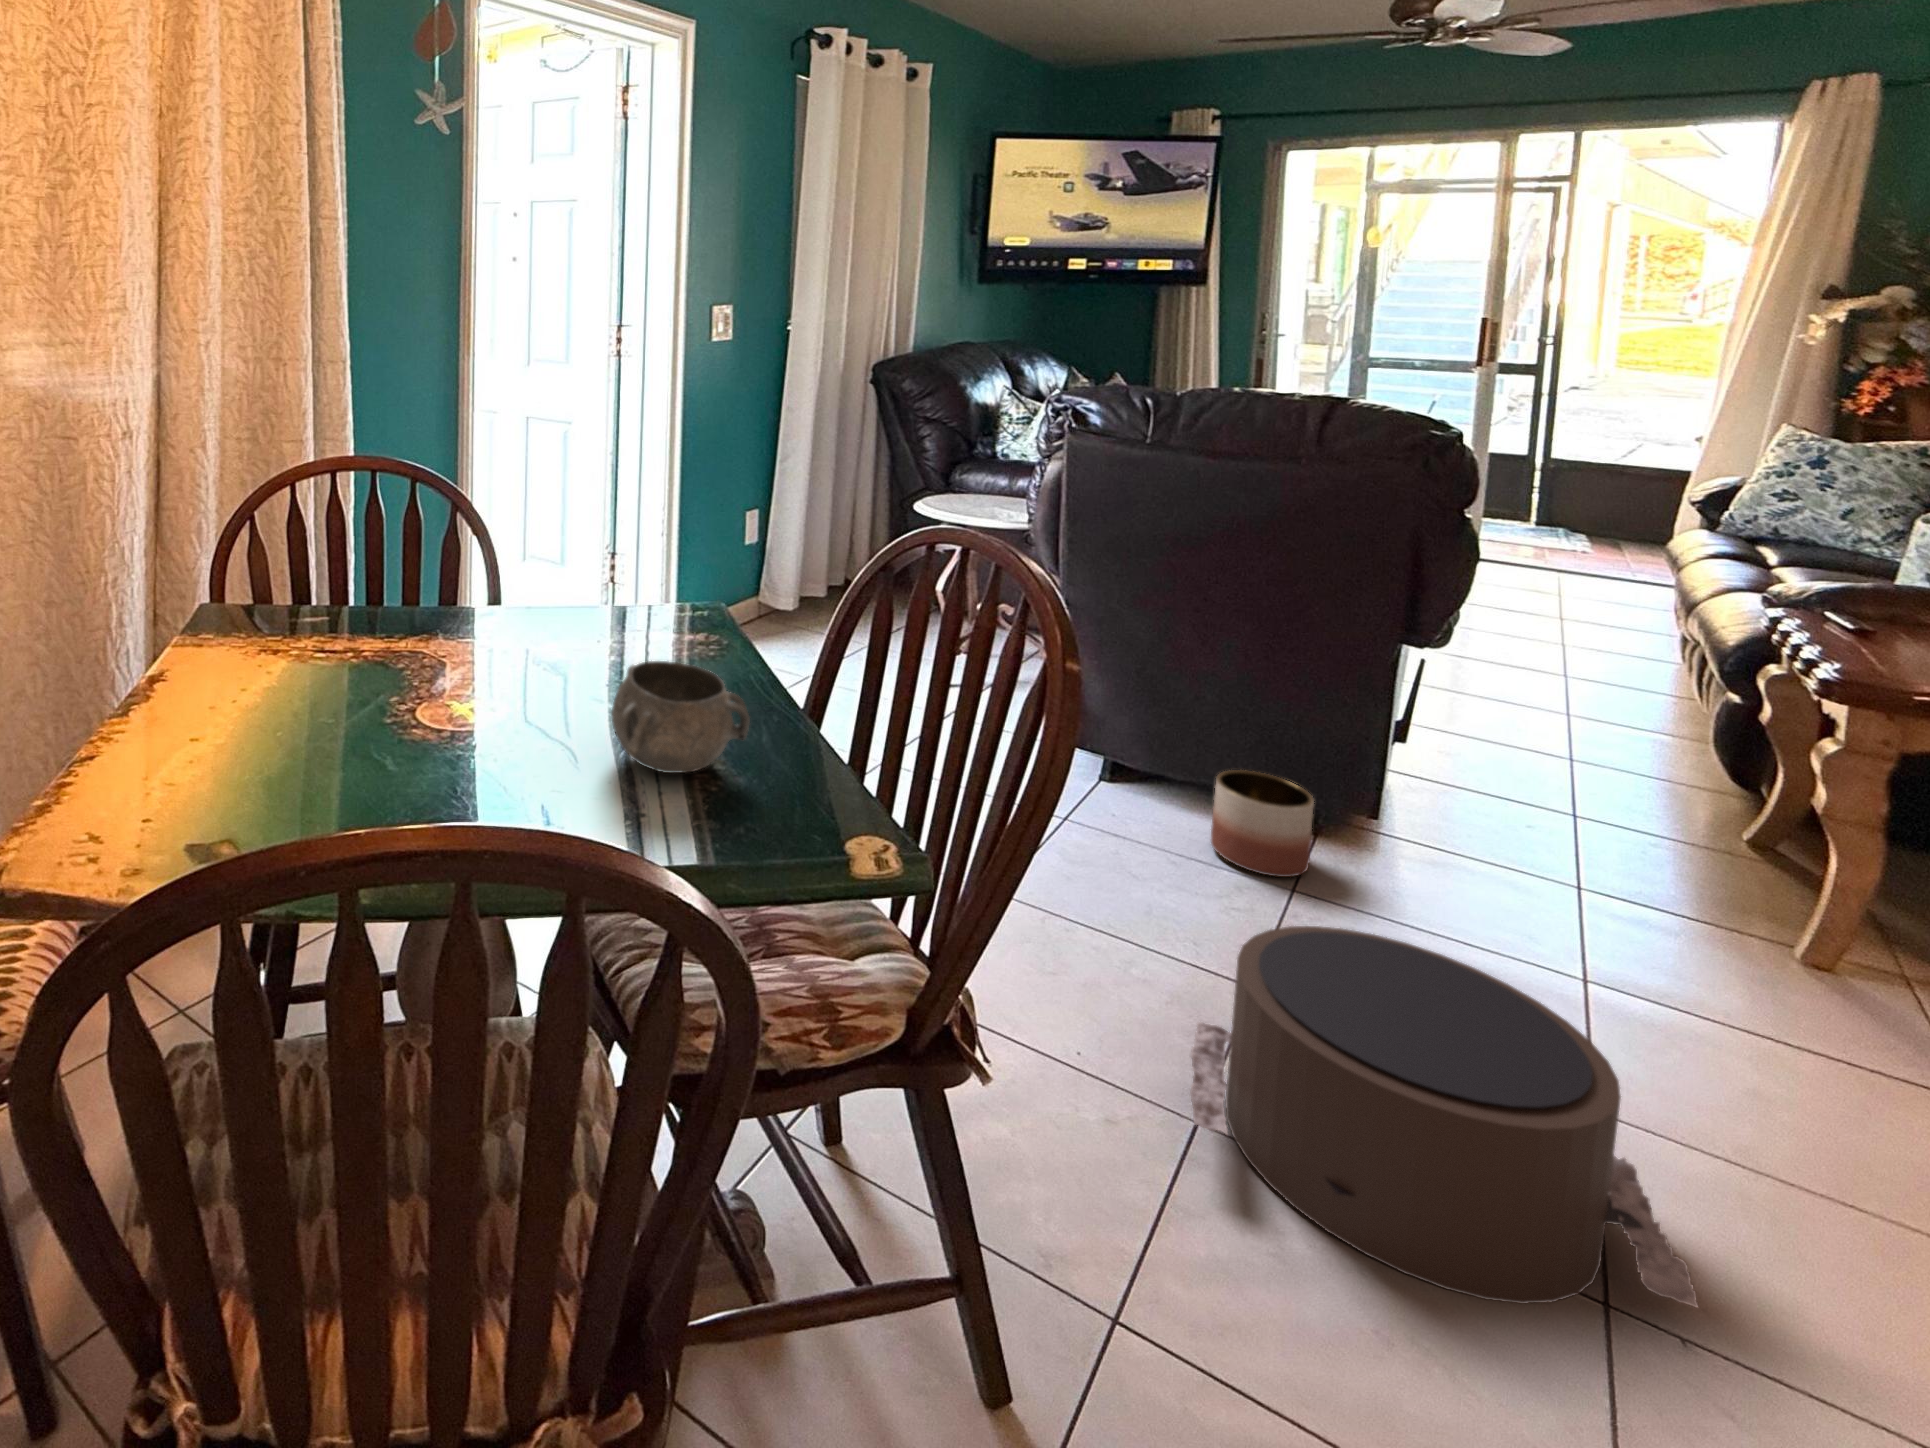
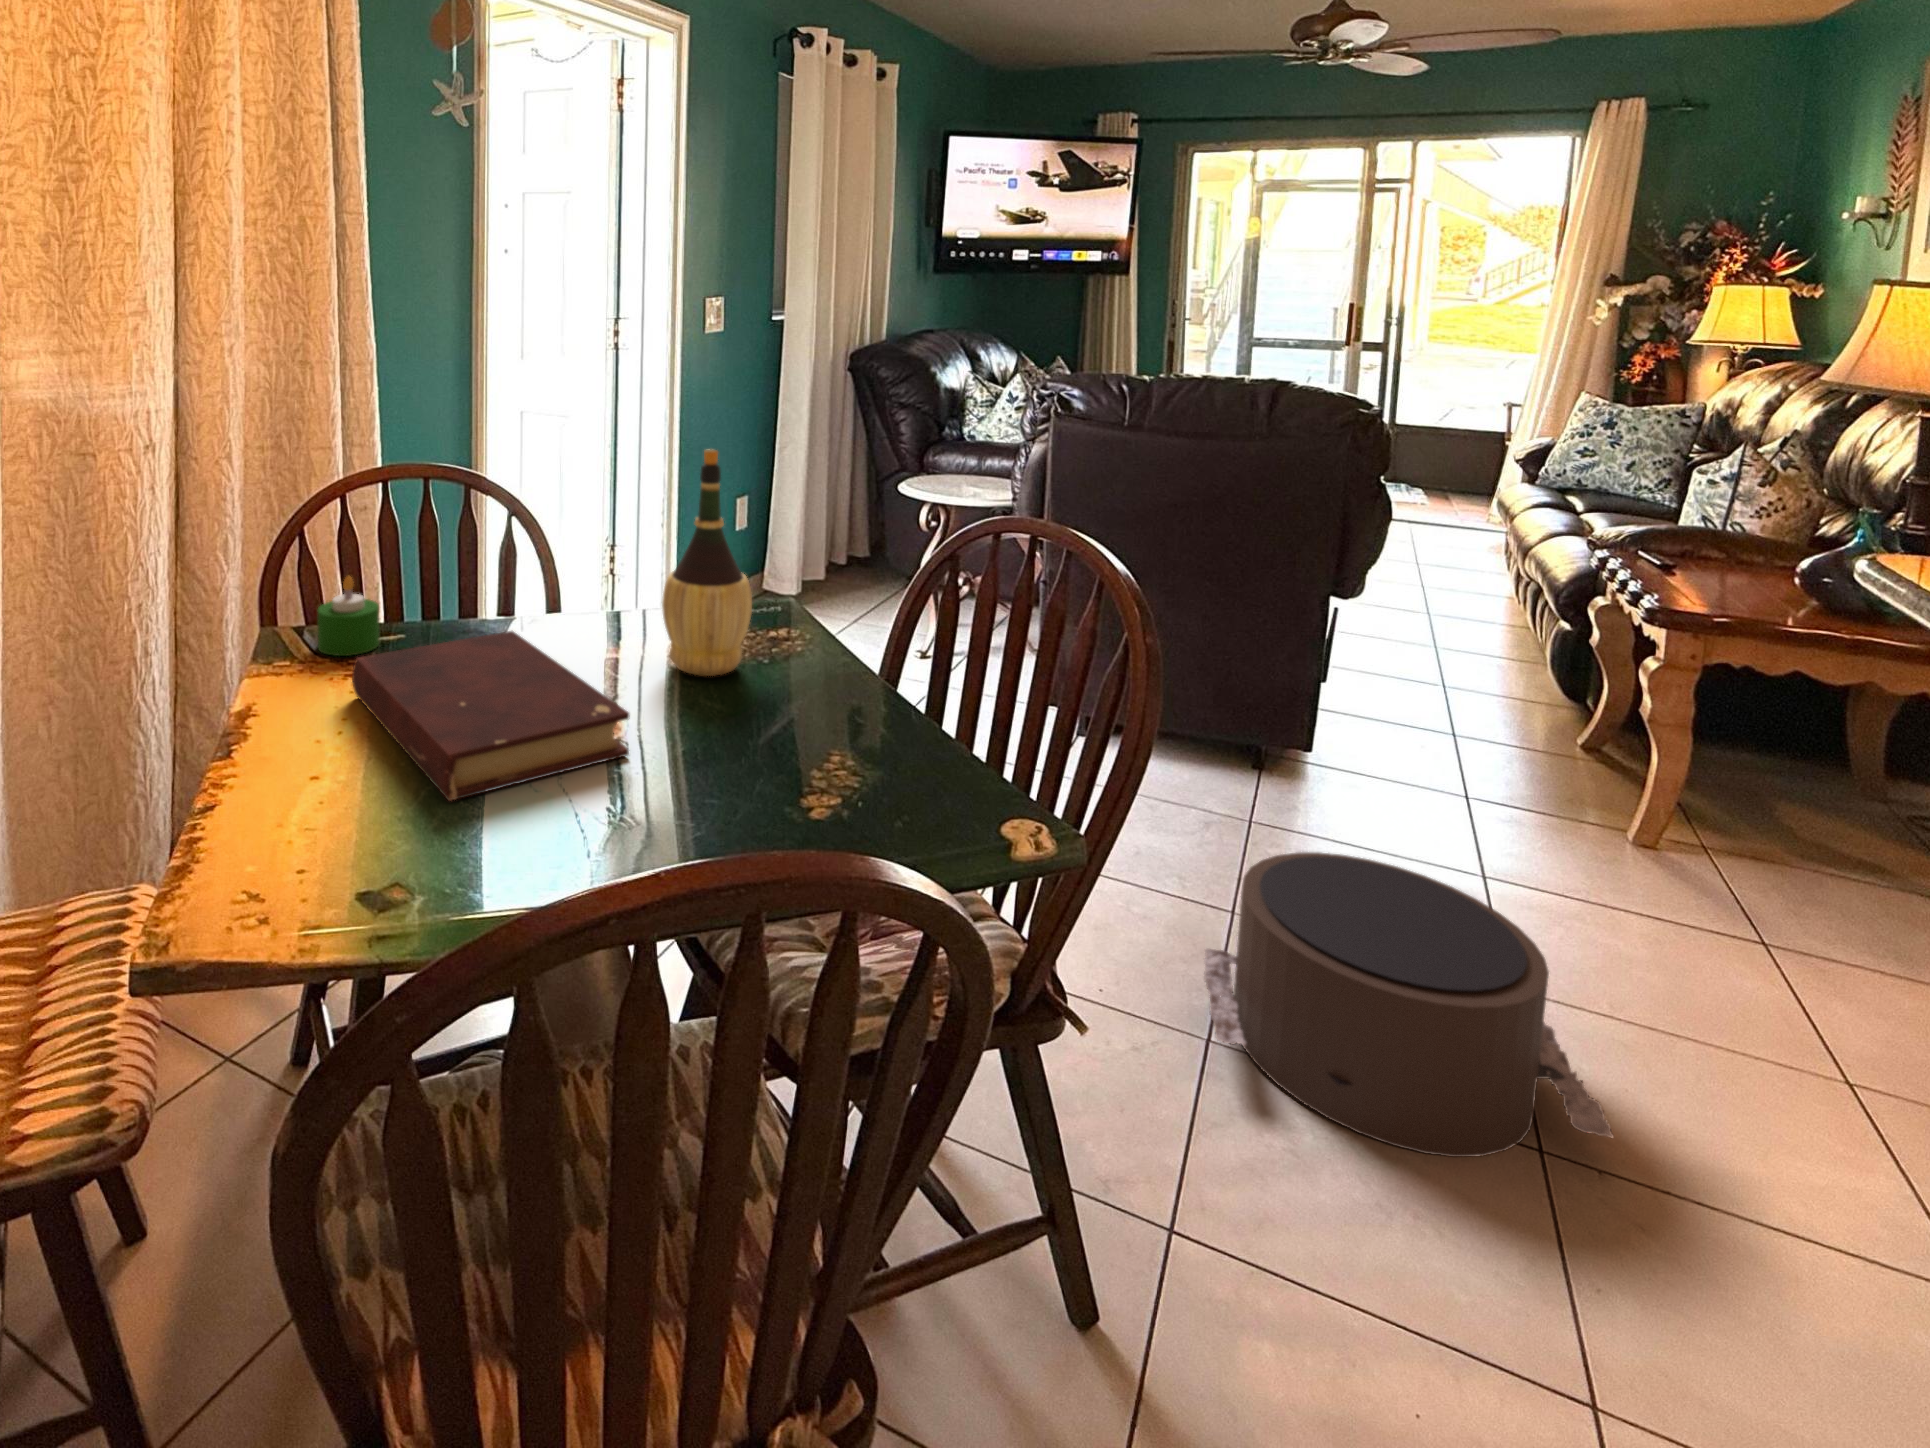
wine bottle: none [567,445,657,675] -> present [662,450,752,676]
candle: none [247,558,305,634] -> present [317,576,379,656]
book: none [261,618,502,774] -> present [352,631,630,801]
decorative bowl: present [611,661,750,773] -> none [739,661,874,769]
planter: present [1211,770,1314,877] -> none [1183,718,1269,811]

